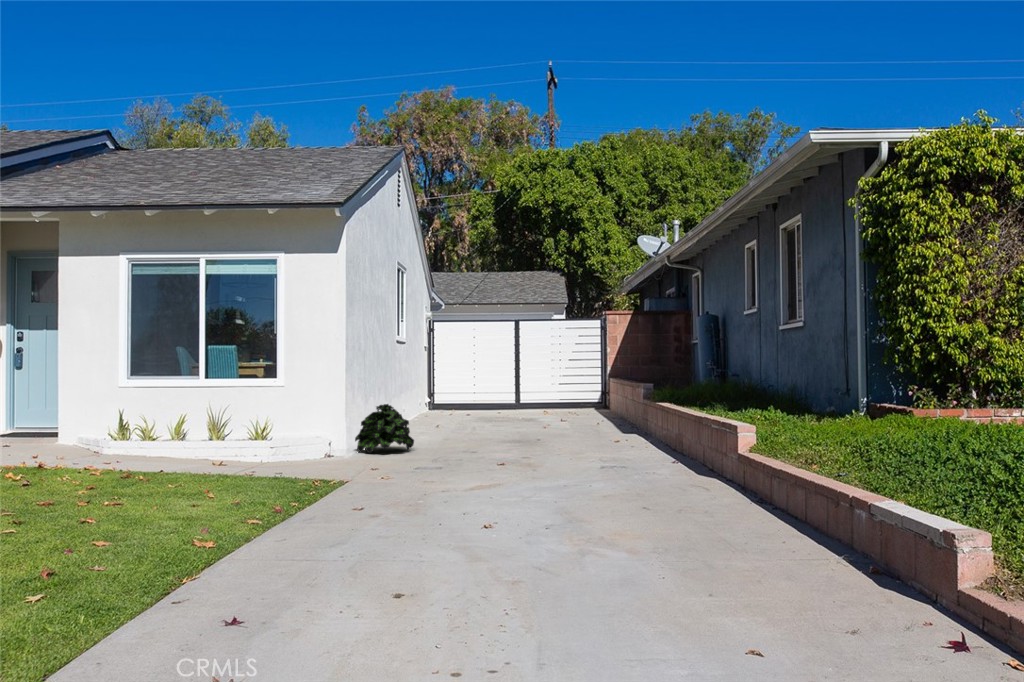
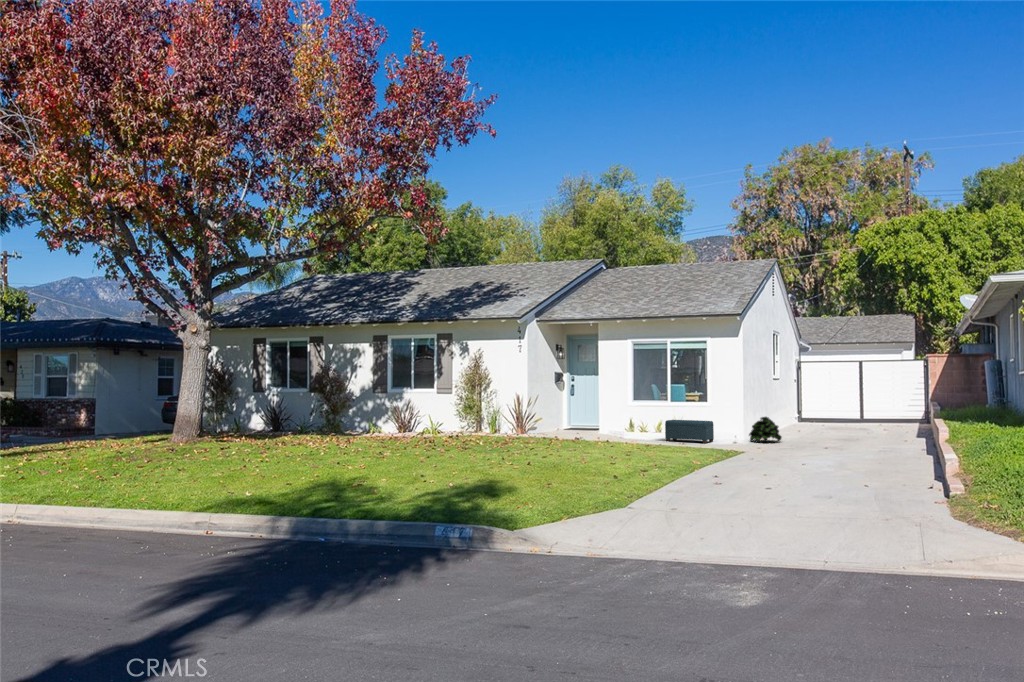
bench: none [191,414,288,460] -> present [665,420,714,443]

